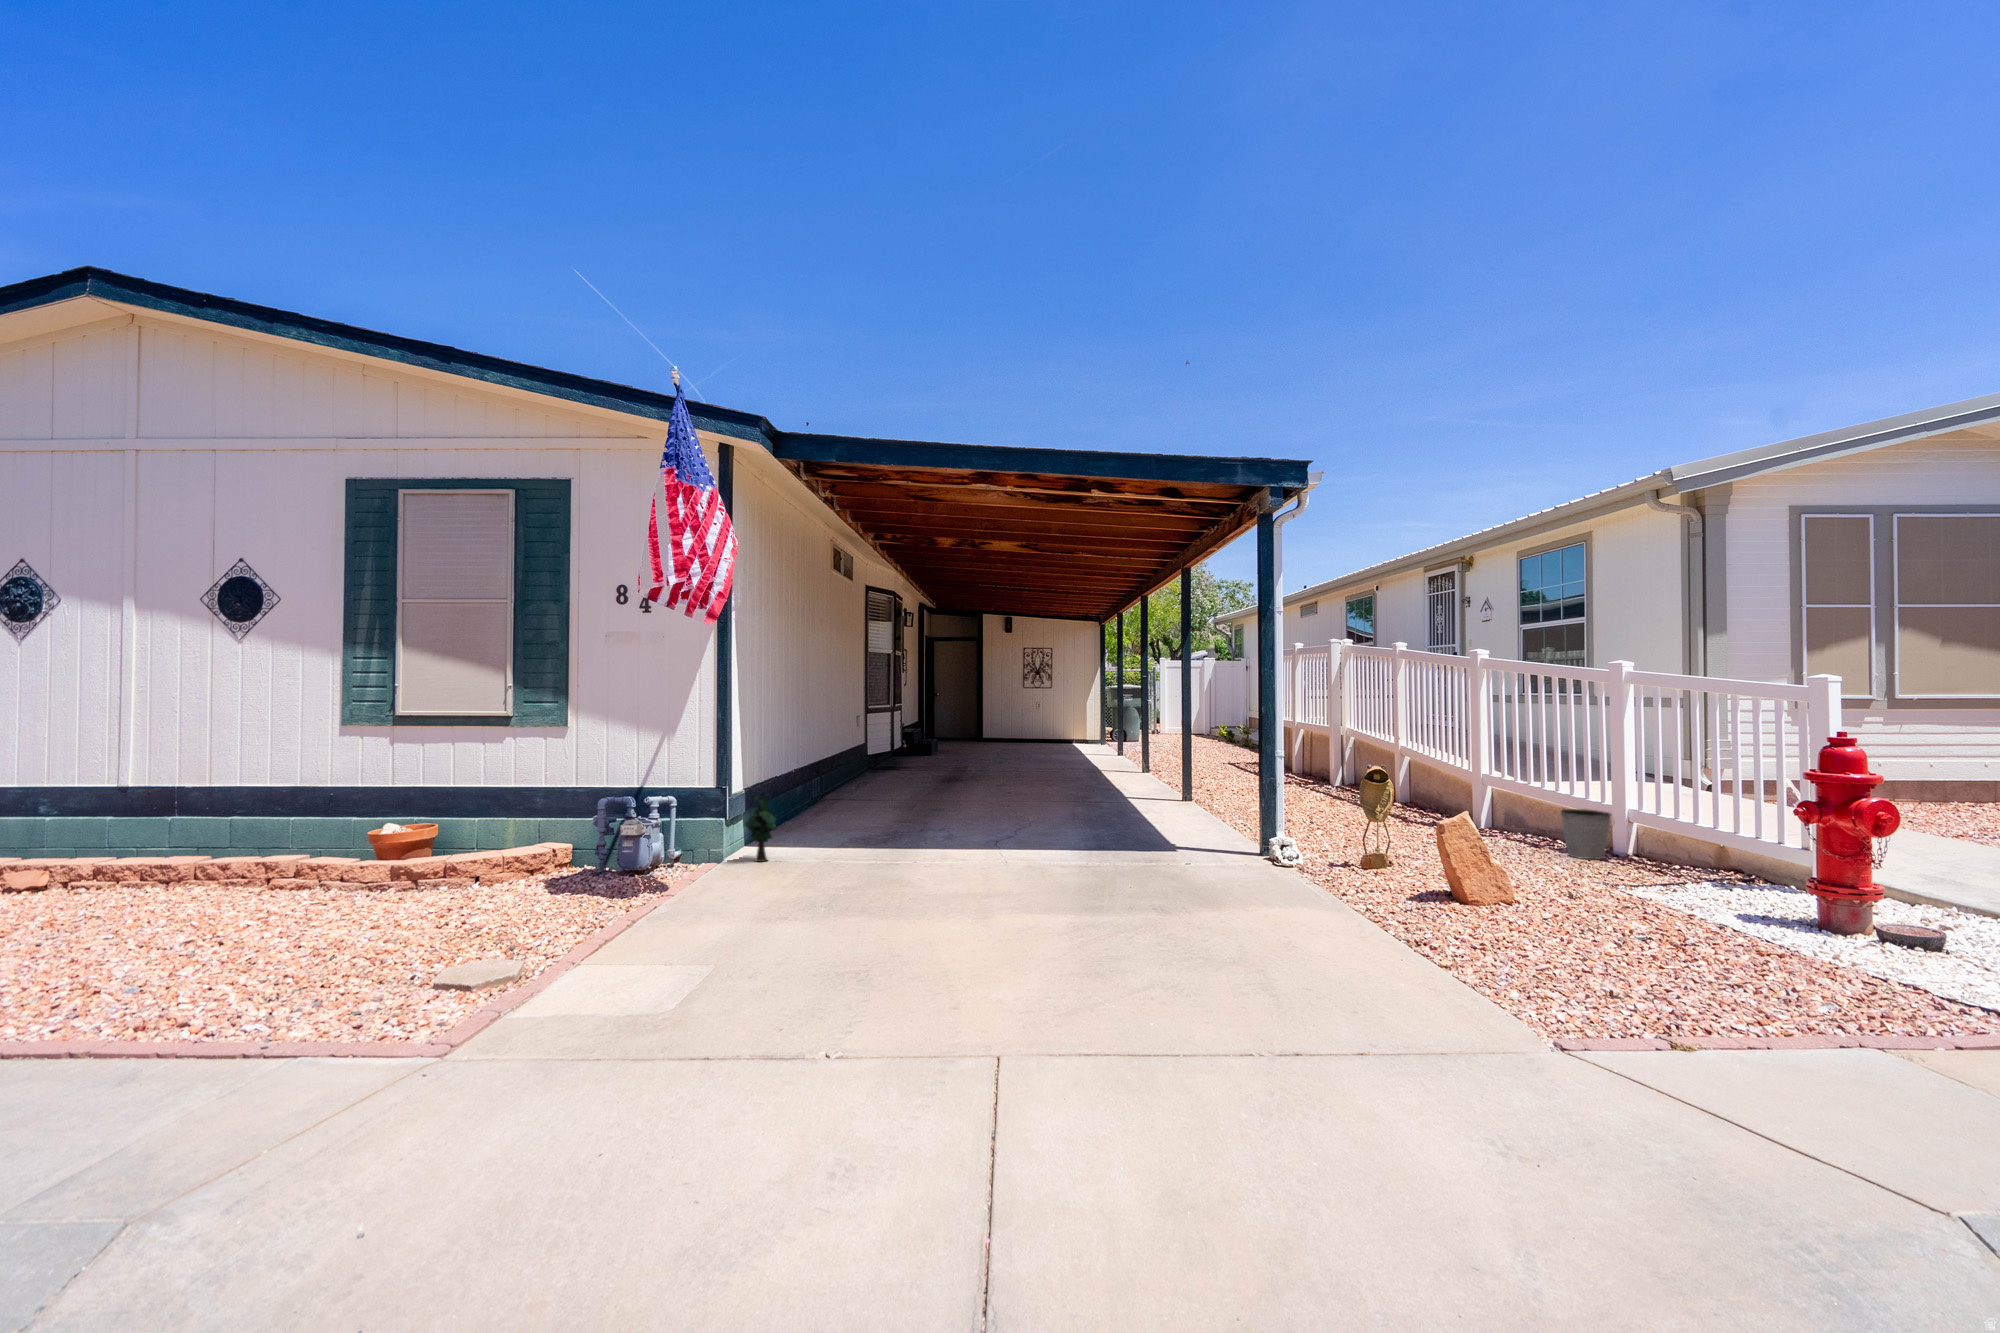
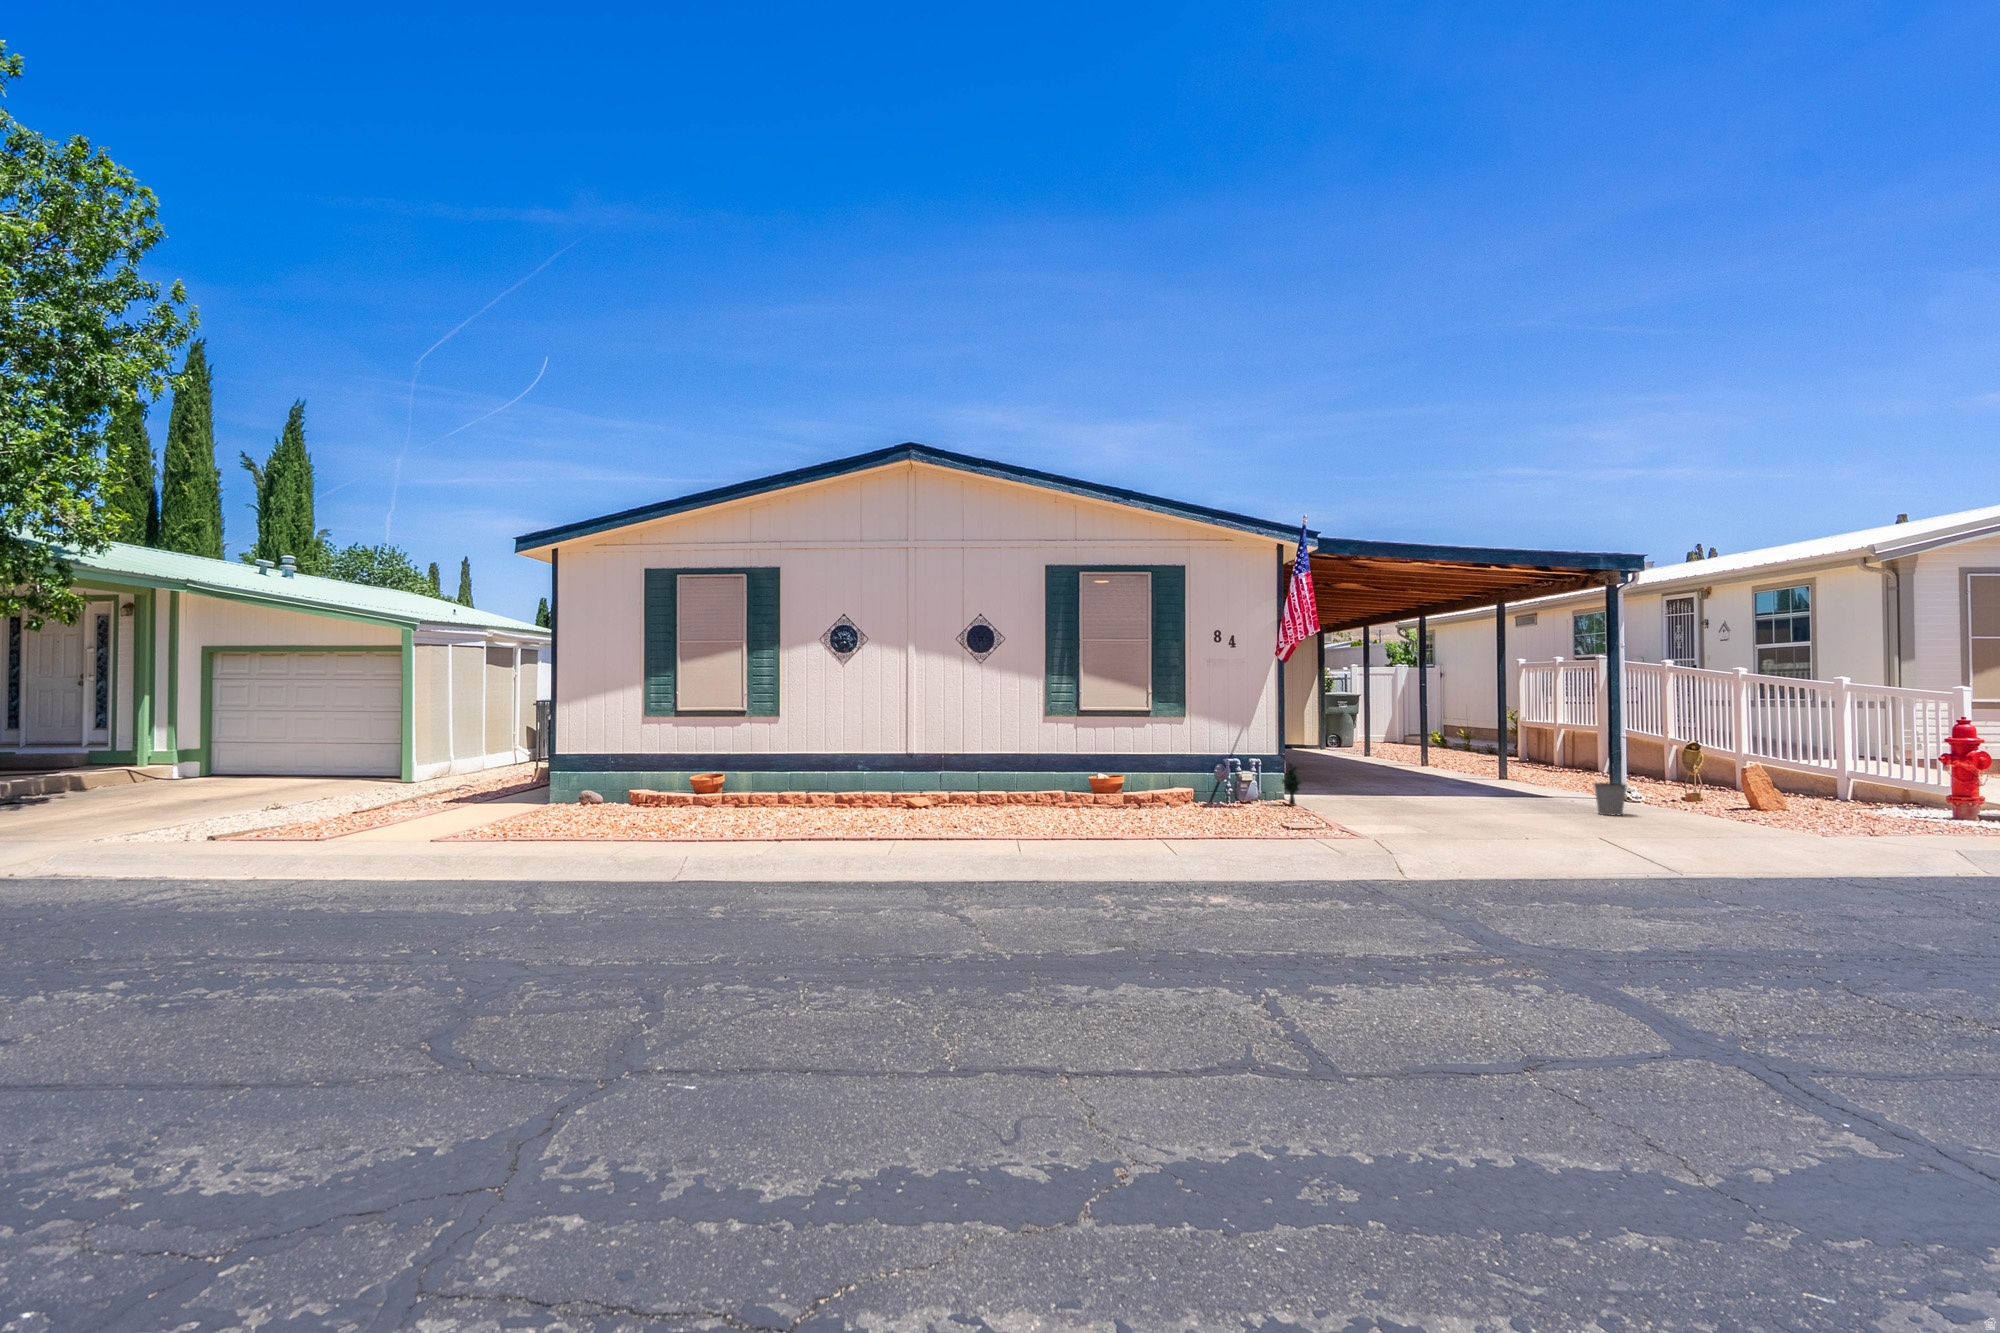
bucket: present [1561,809,1612,859] -> present [1594,783,1627,815]

